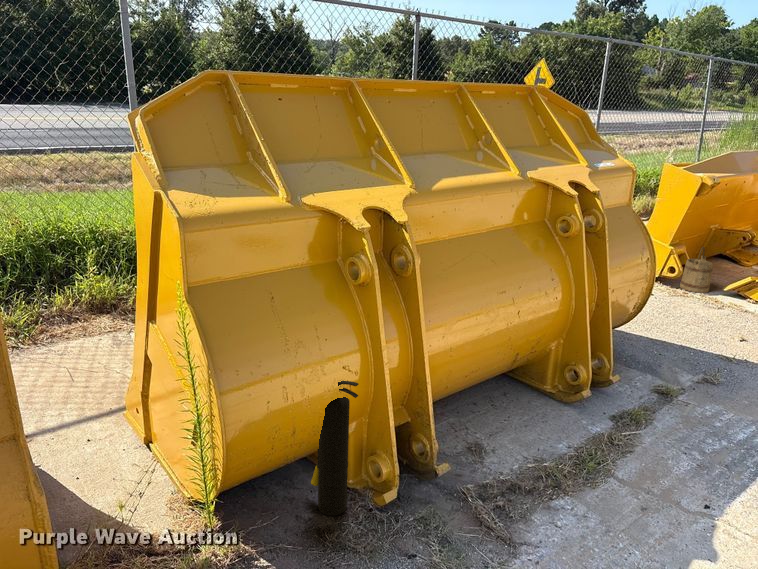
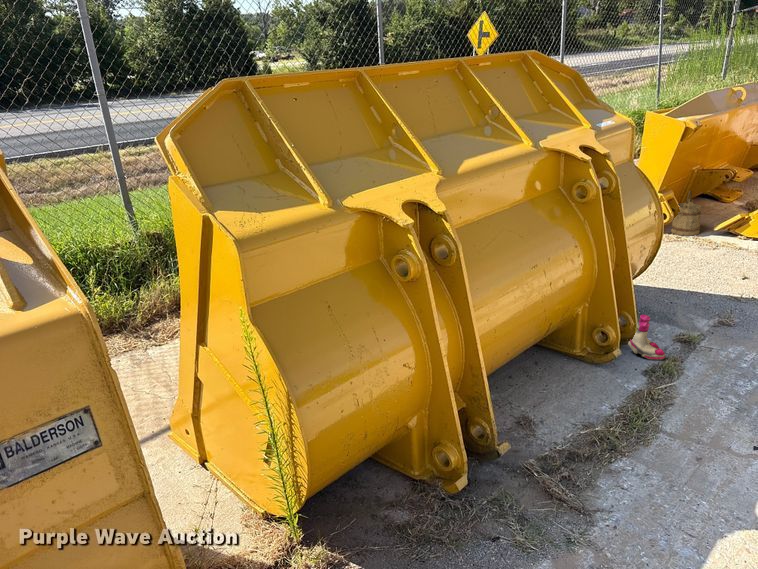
boots: none [602,360,638,407] -> present [628,315,665,360]
fire extinguisher: present [311,381,359,516] -> none [370,376,423,511]

